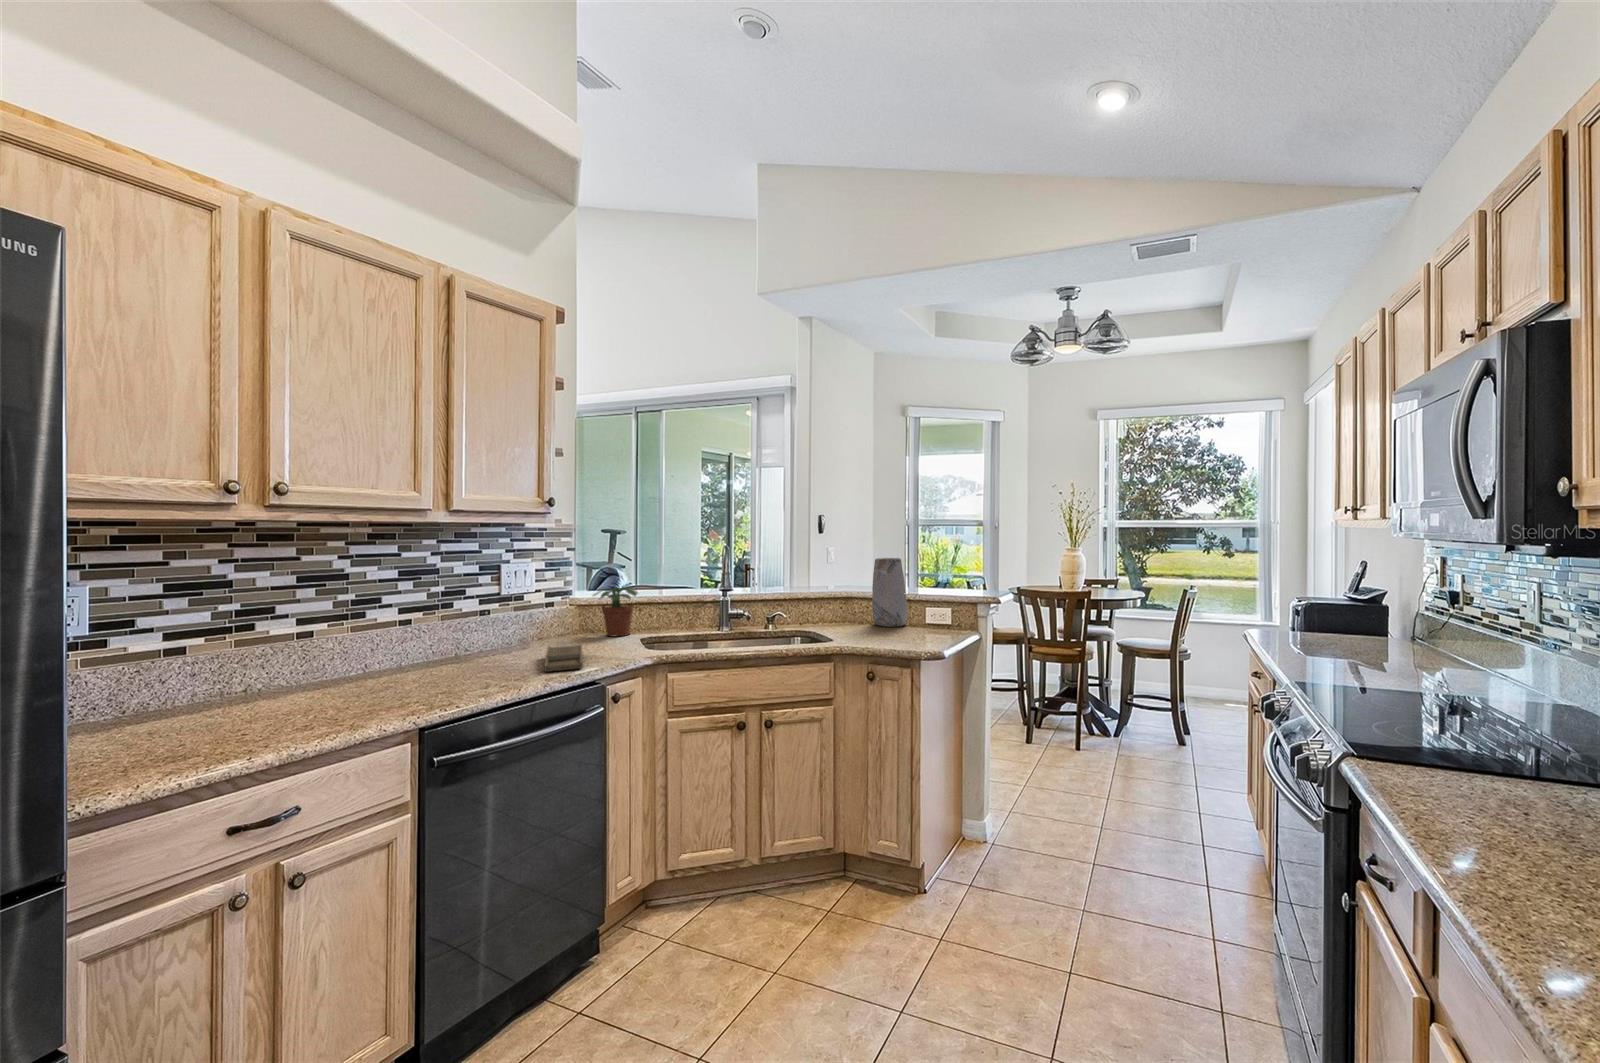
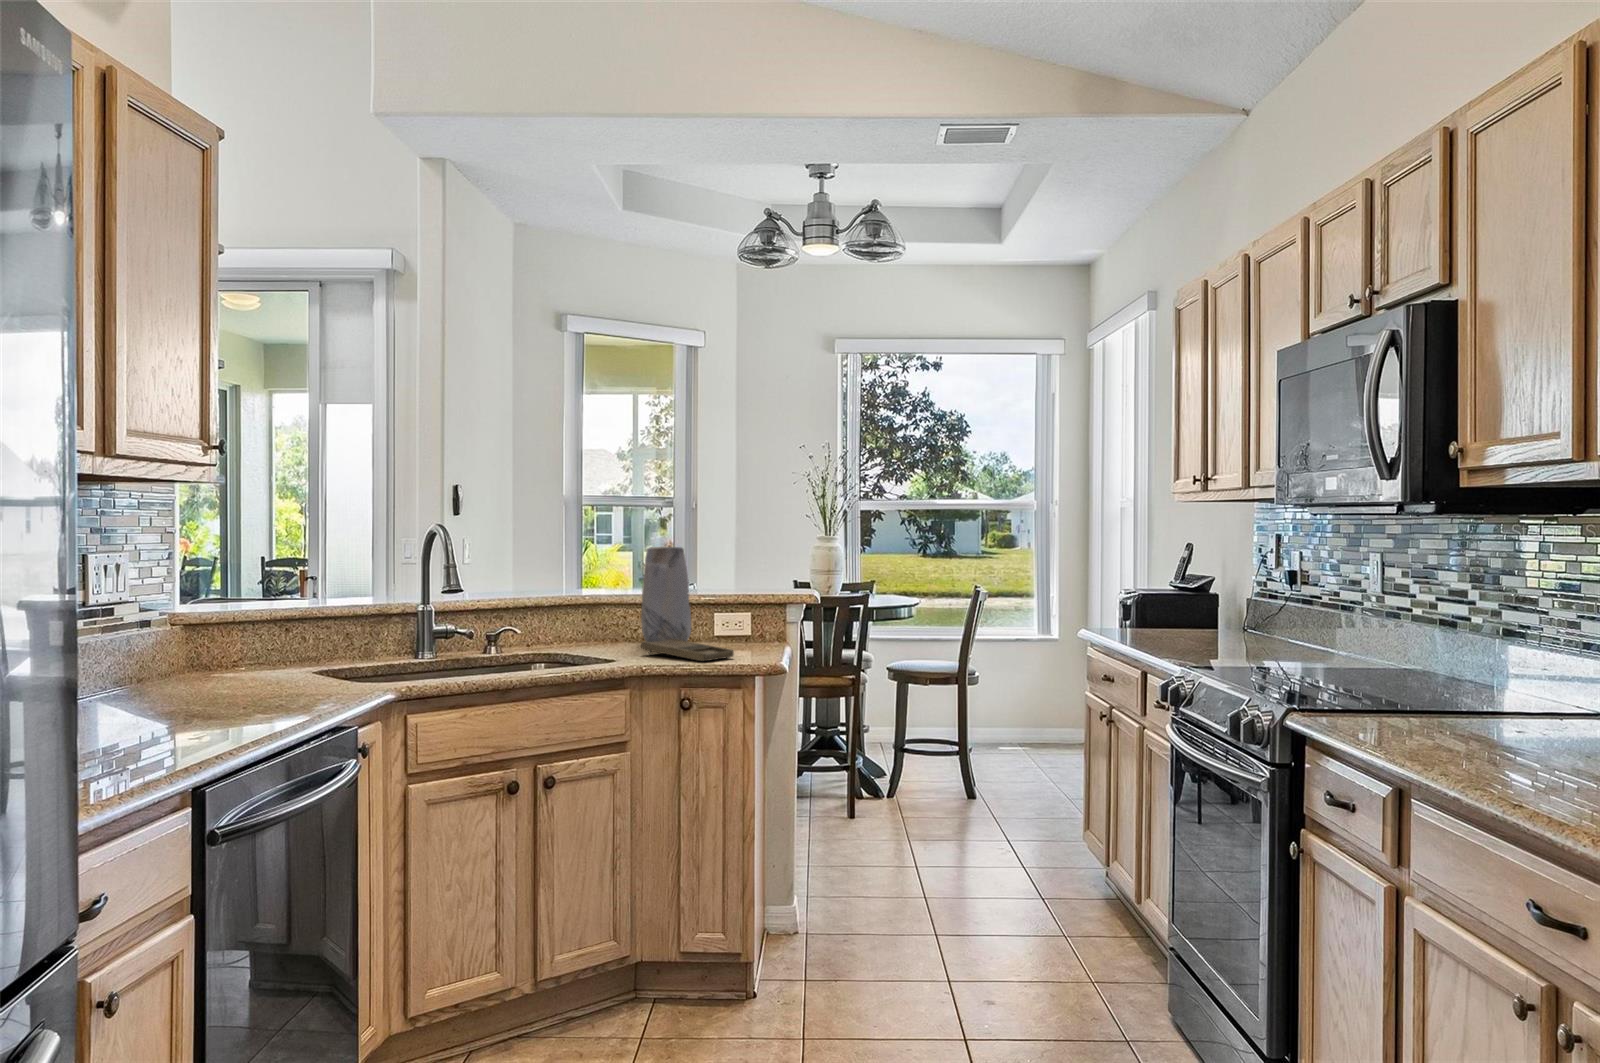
potted plant: present [594,587,638,636] -> none [202,593,287,676]
tray: present [544,644,583,672] -> present [641,638,734,661]

